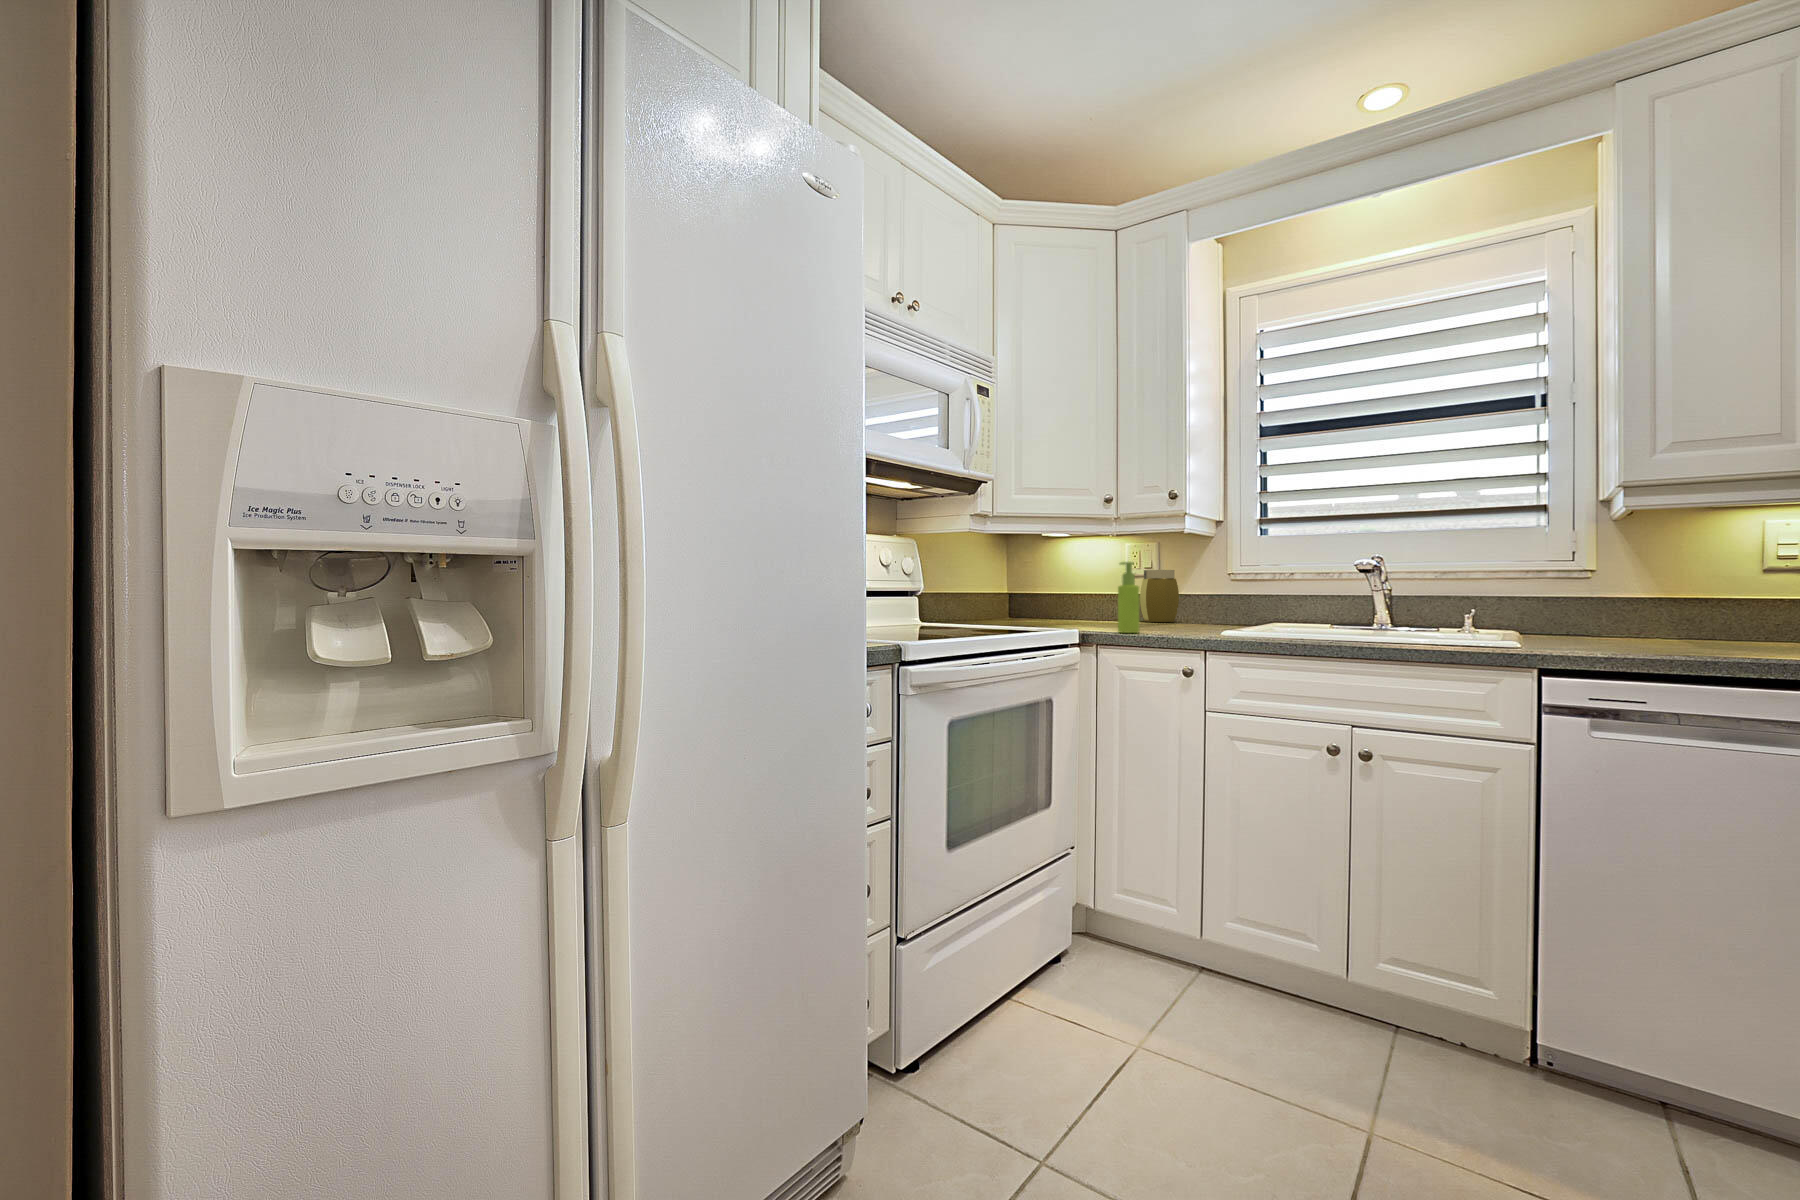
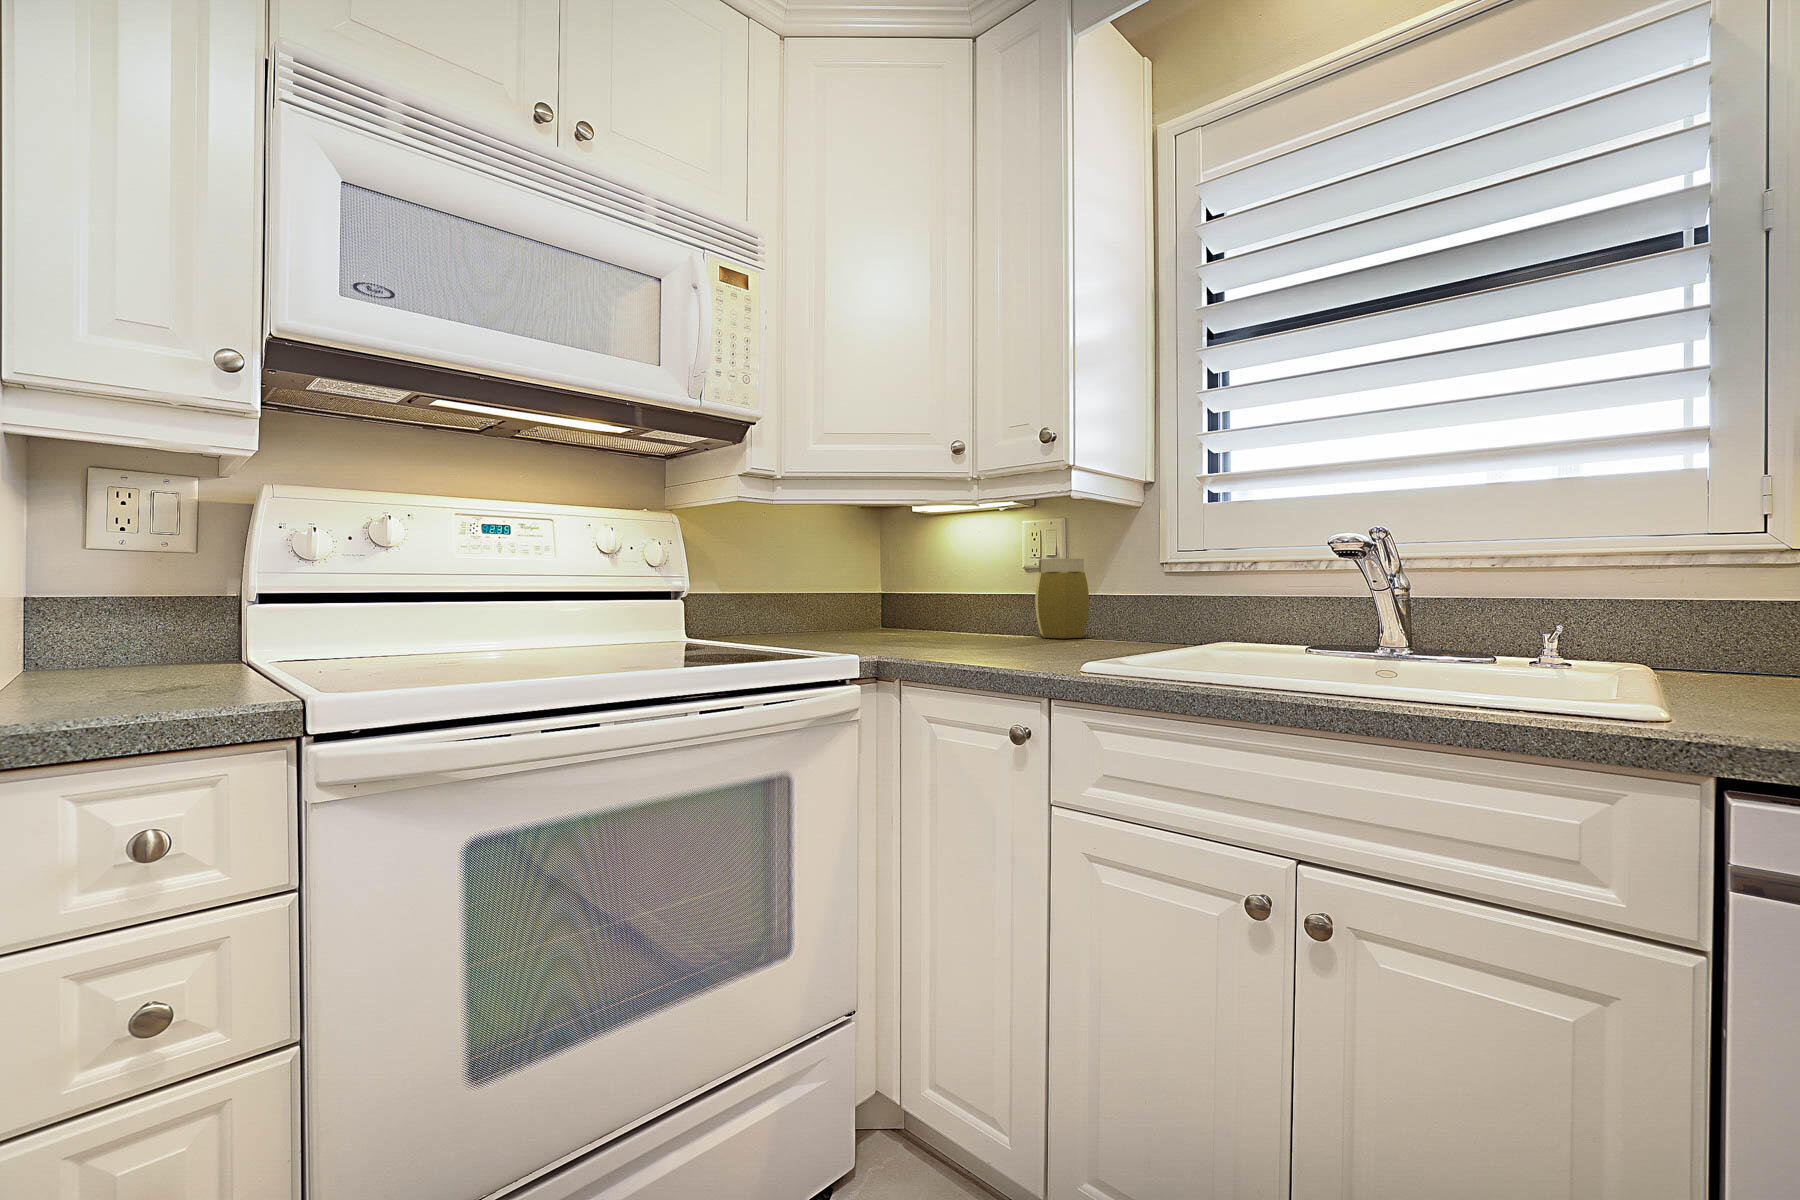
soap dispenser: present [1118,562,1139,633] -> none [917,542,957,663]

